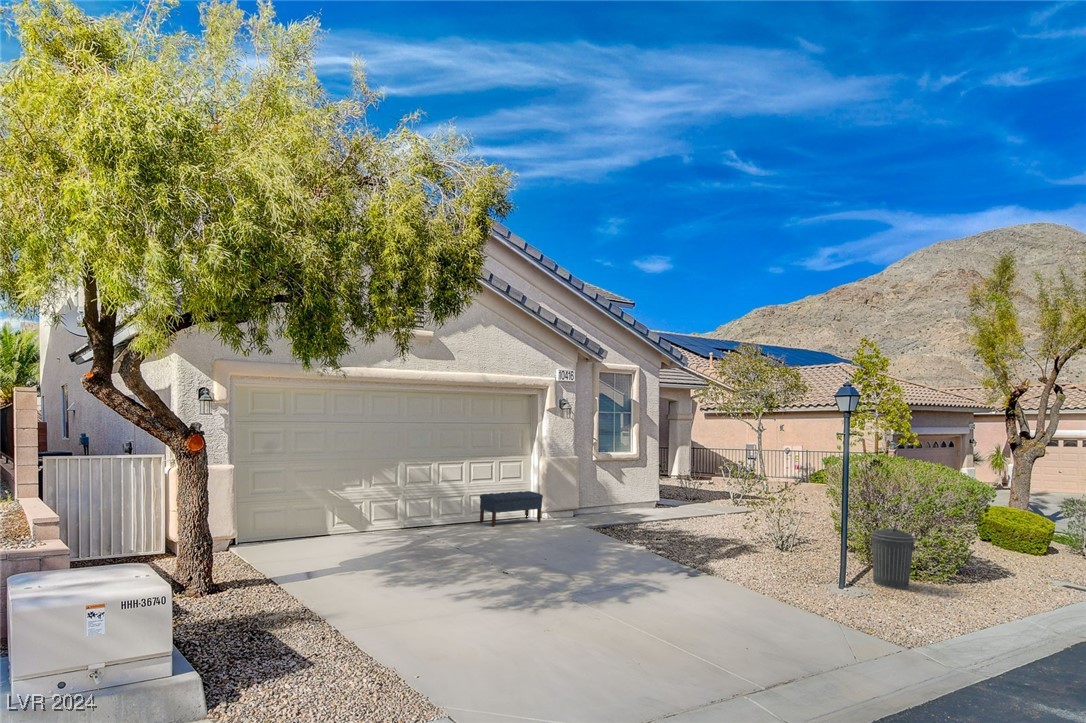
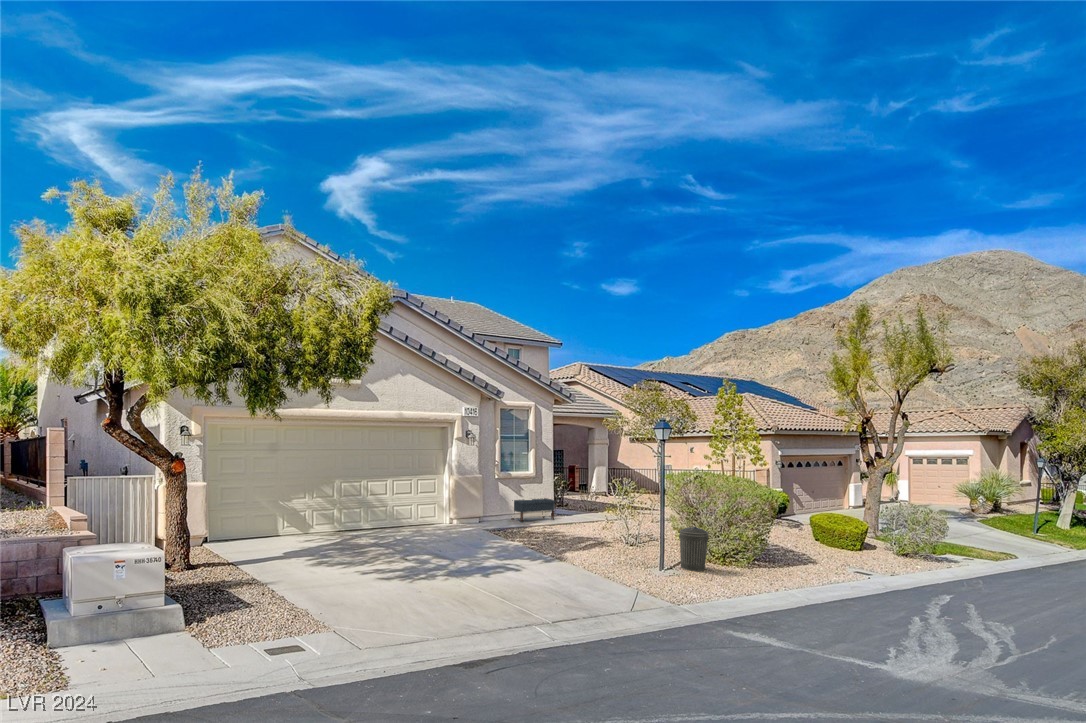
bench: present [480,491,543,527] -> present [512,498,555,523]

